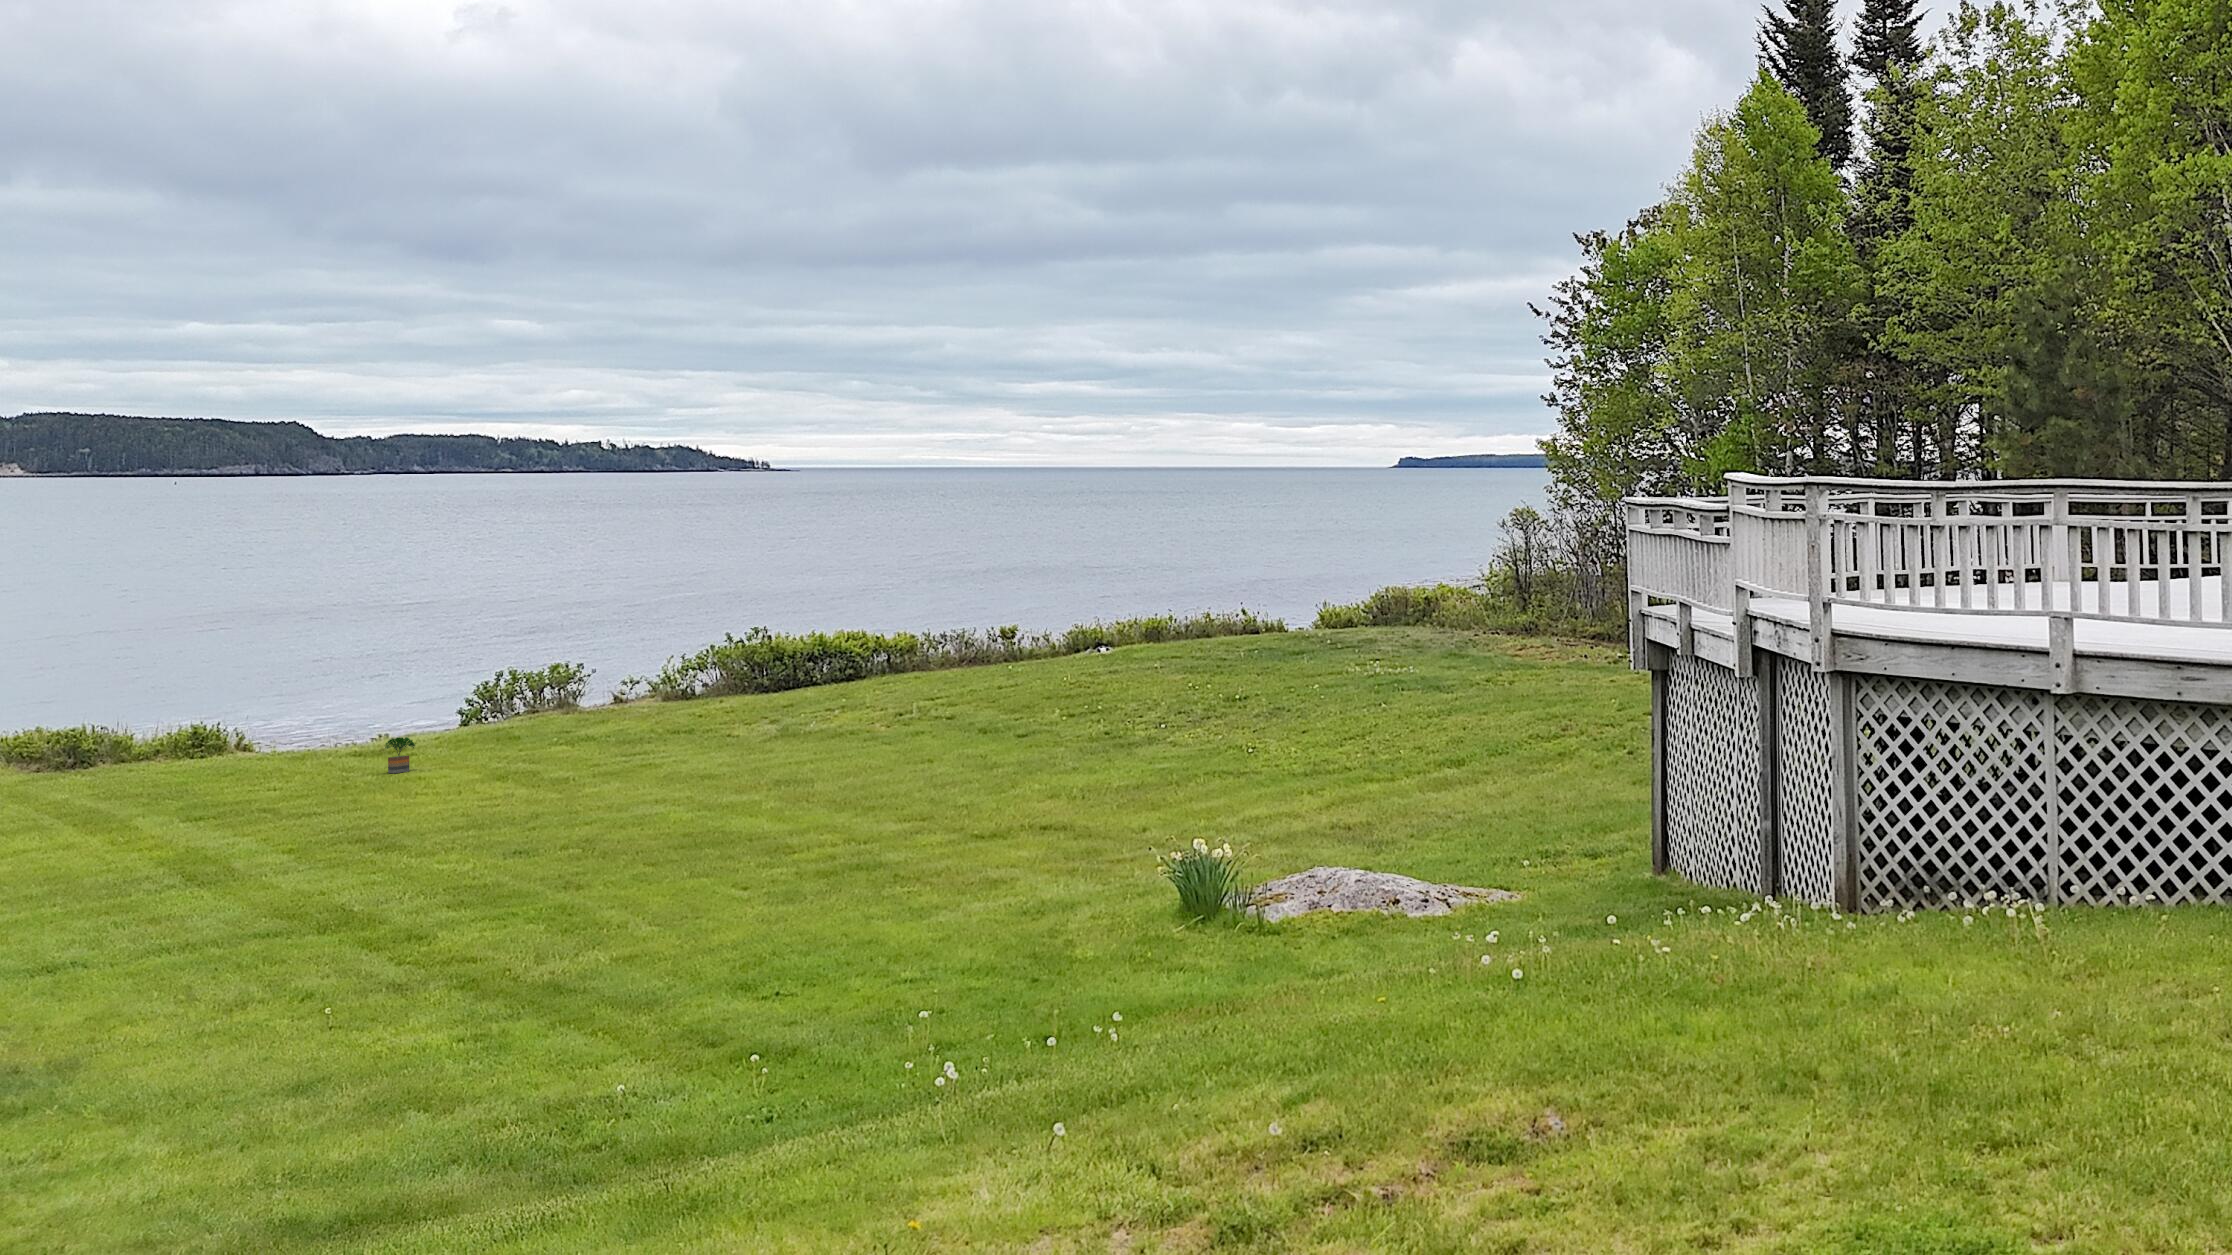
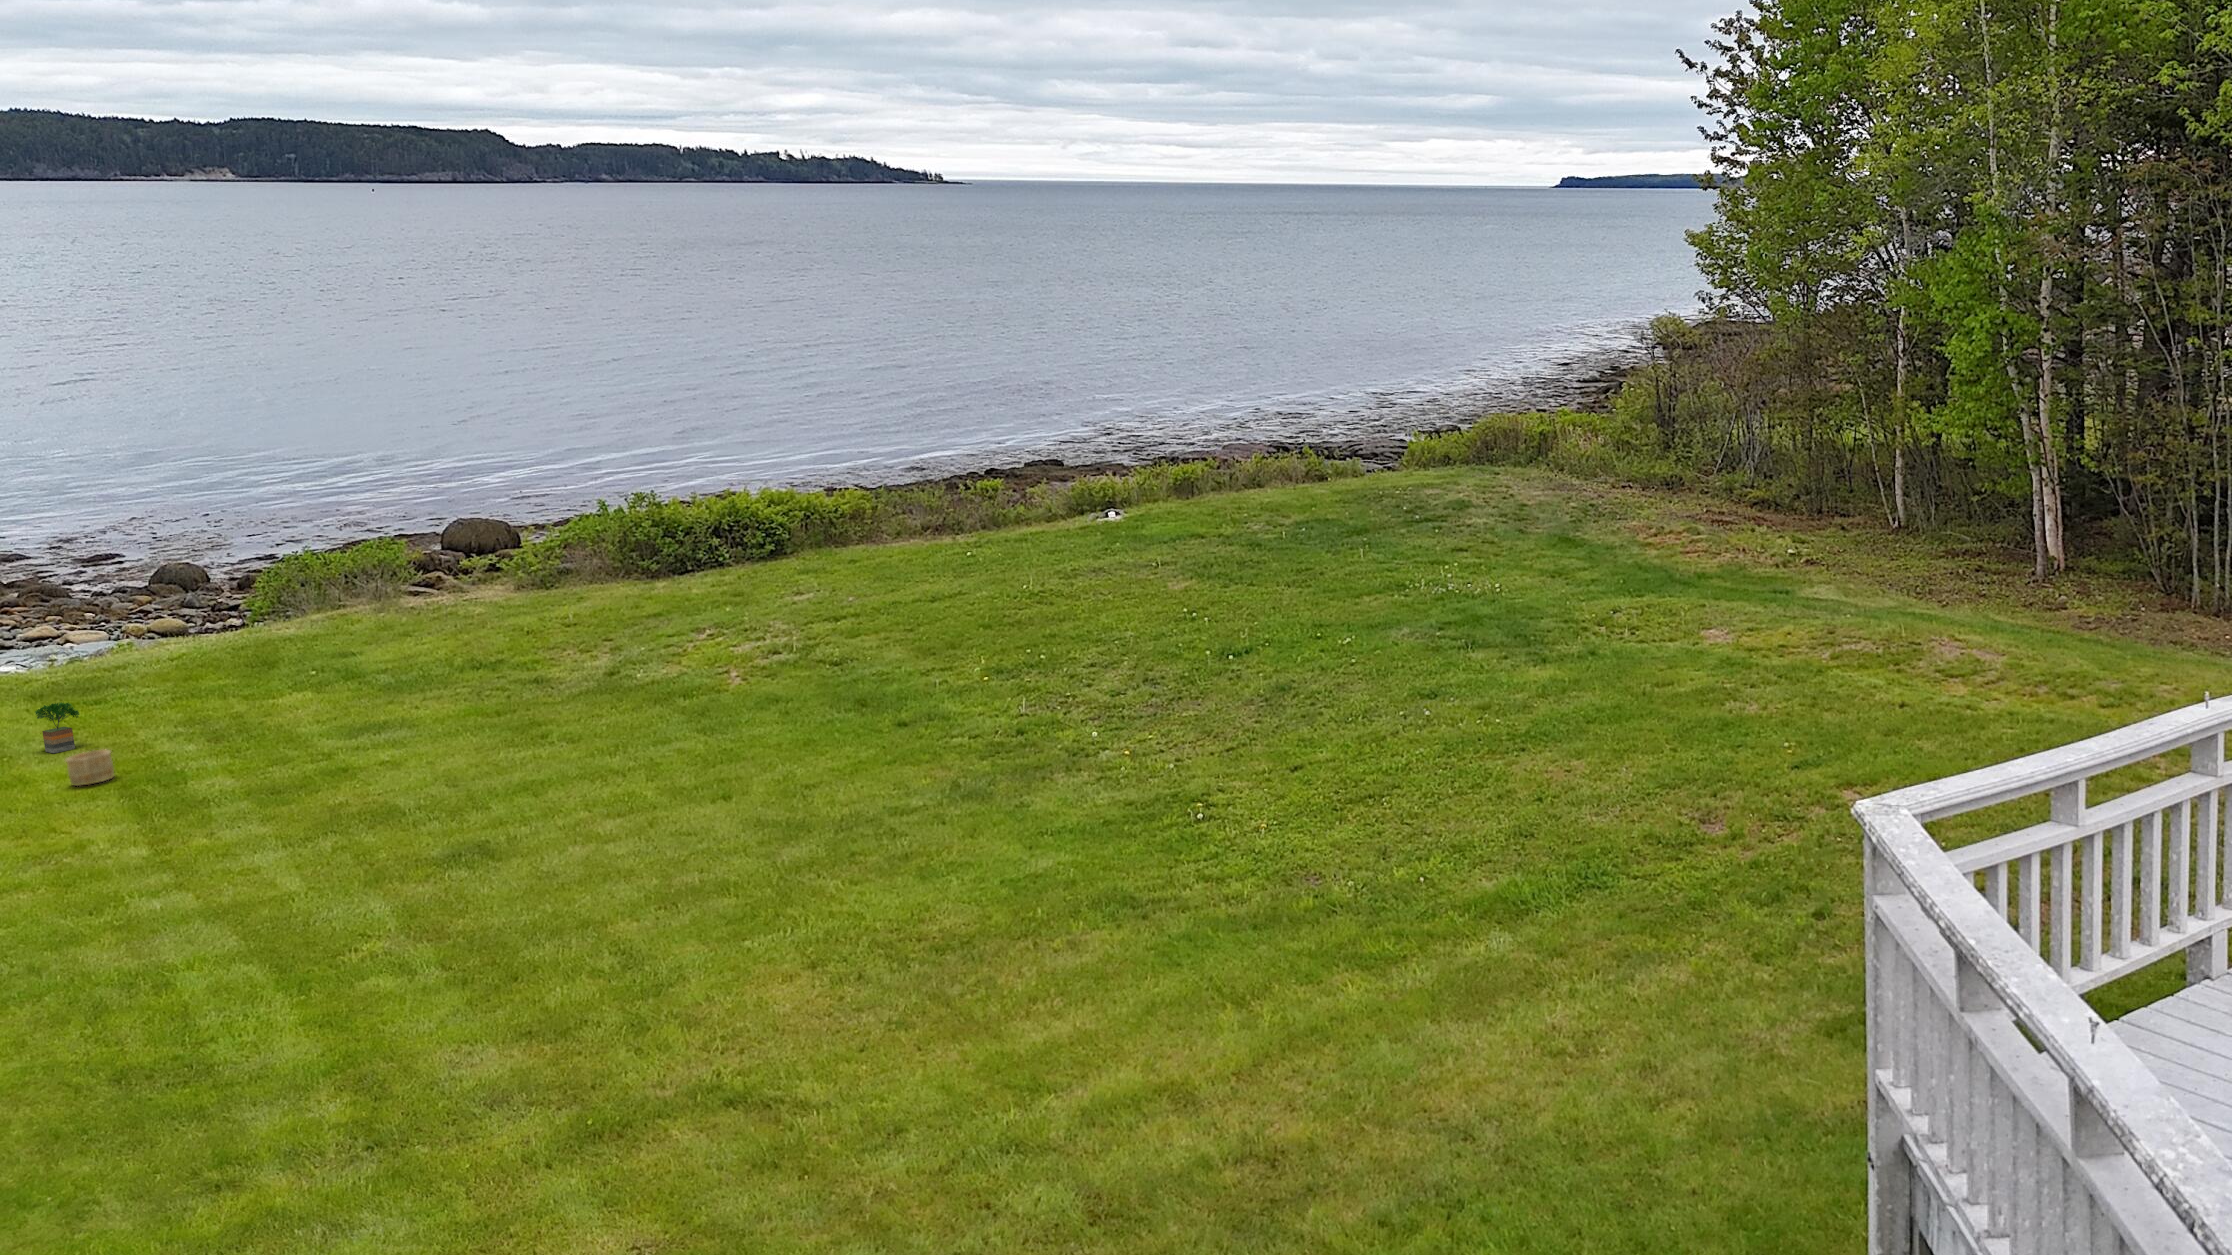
wooden bucket: none [437,758,467,782] -> present [66,750,114,786]

